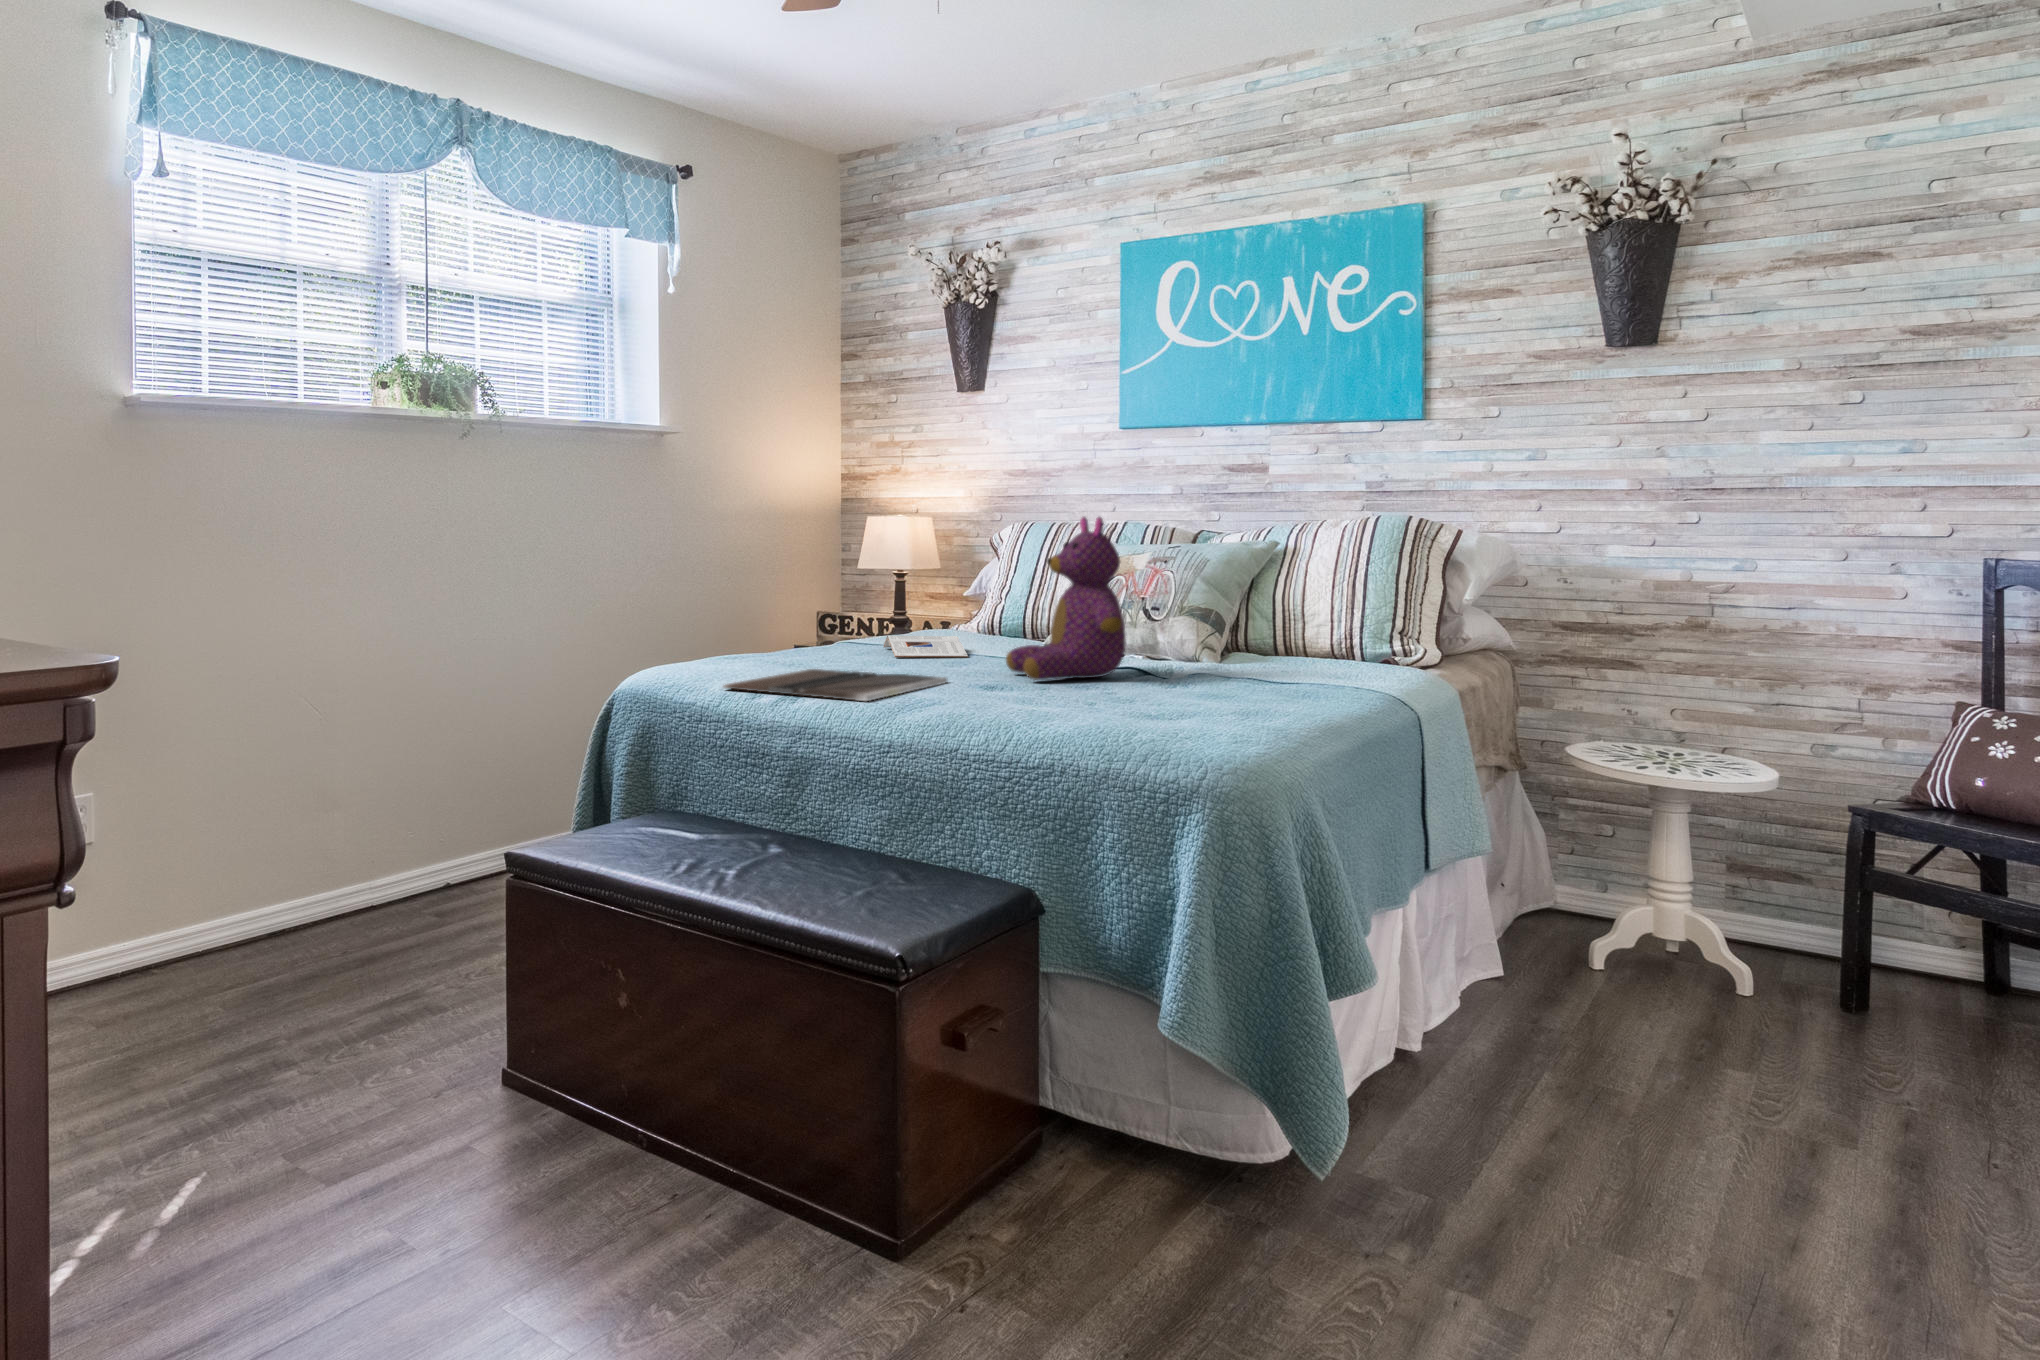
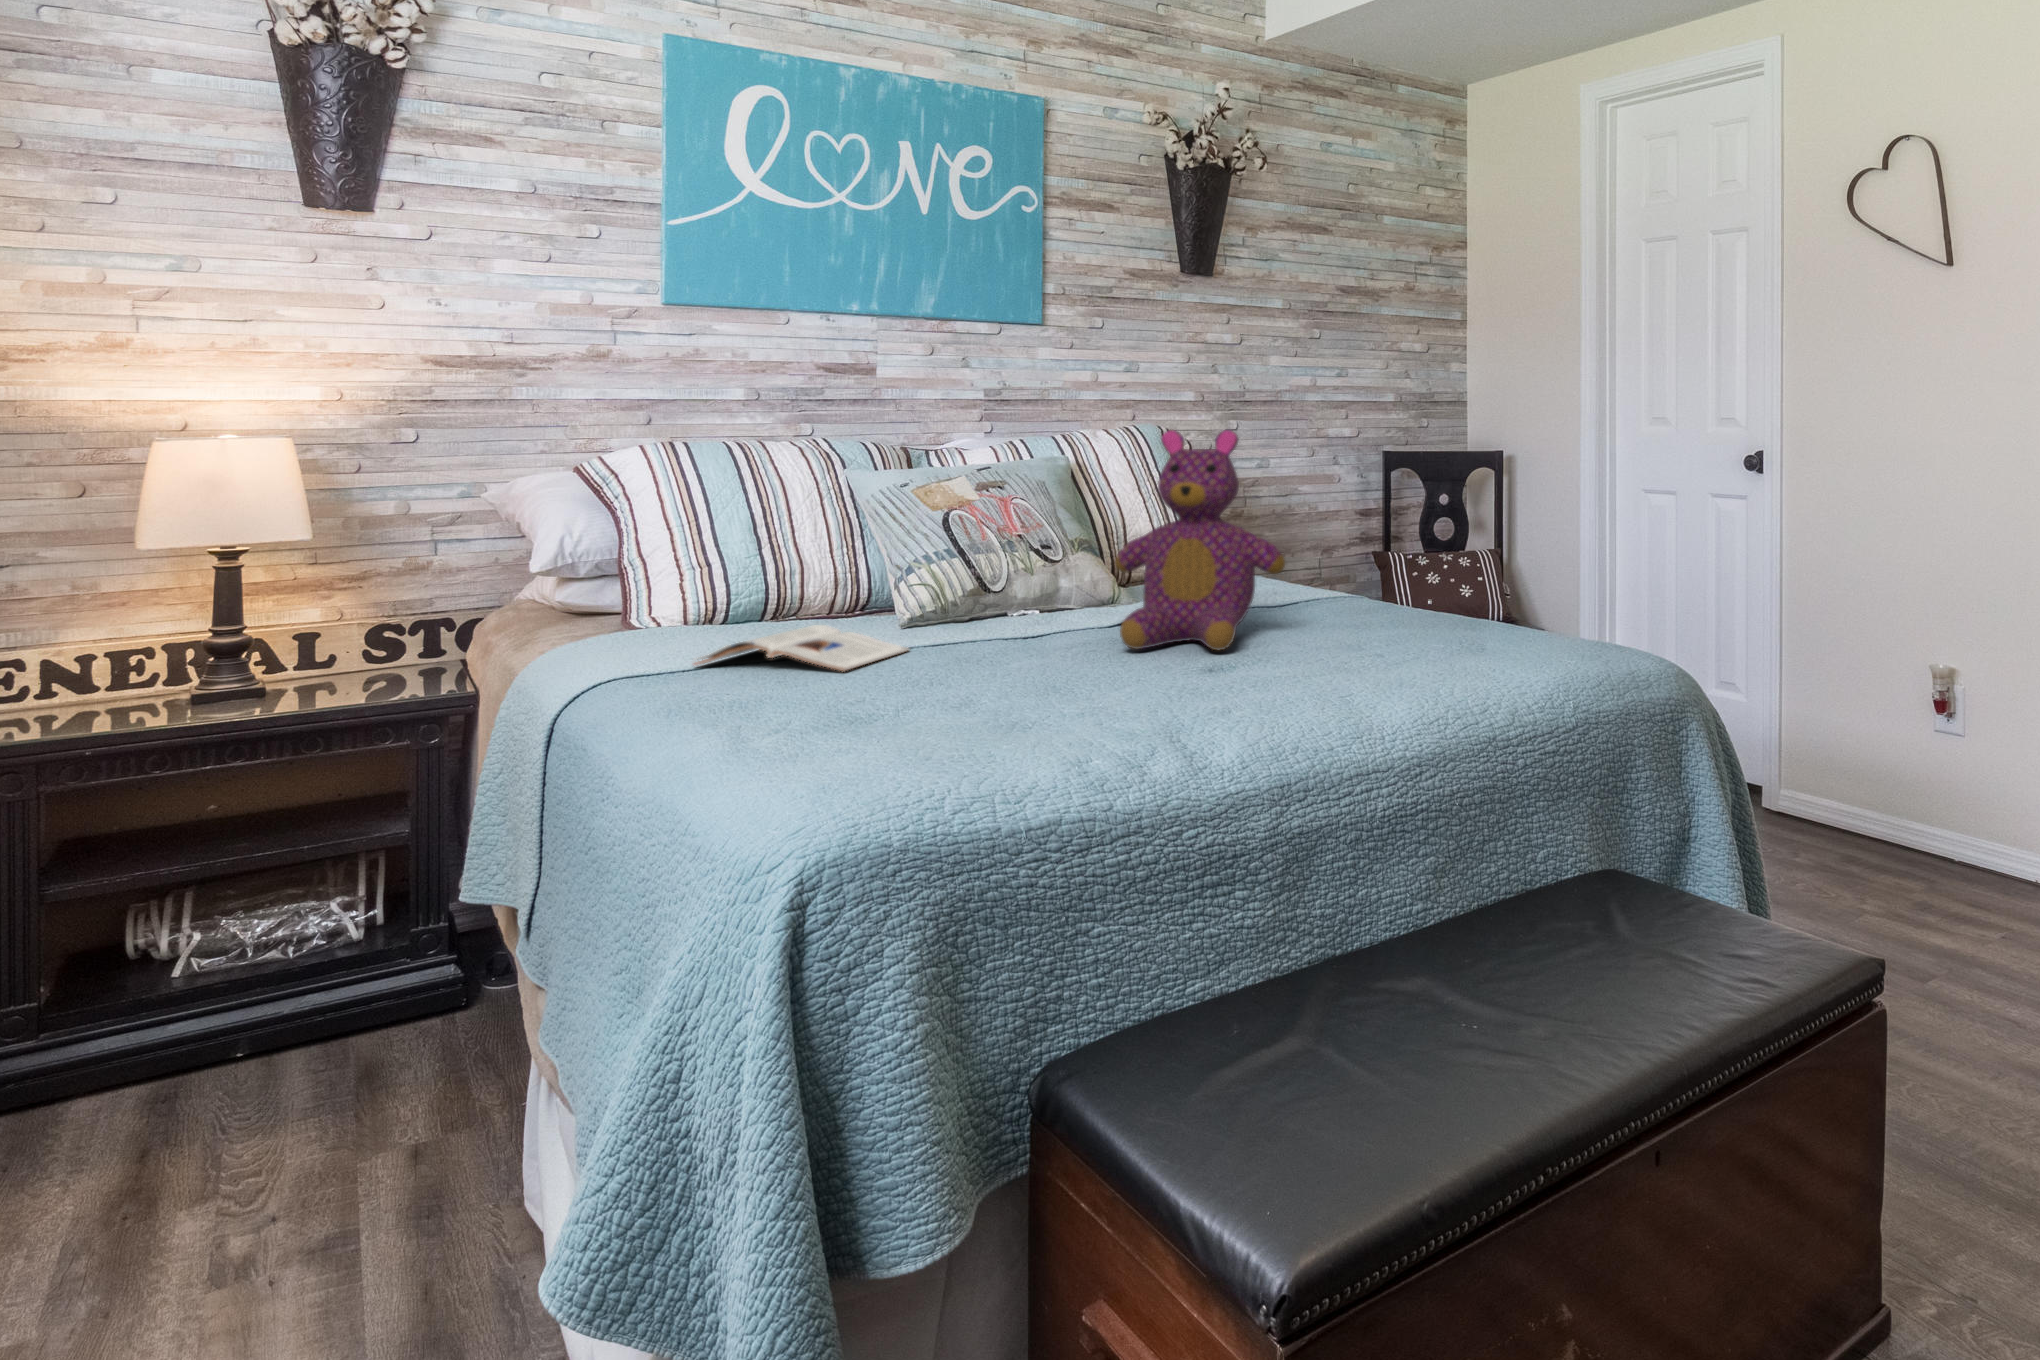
laptop: present [723,669,947,701] -> none [942,670,1327,763]

